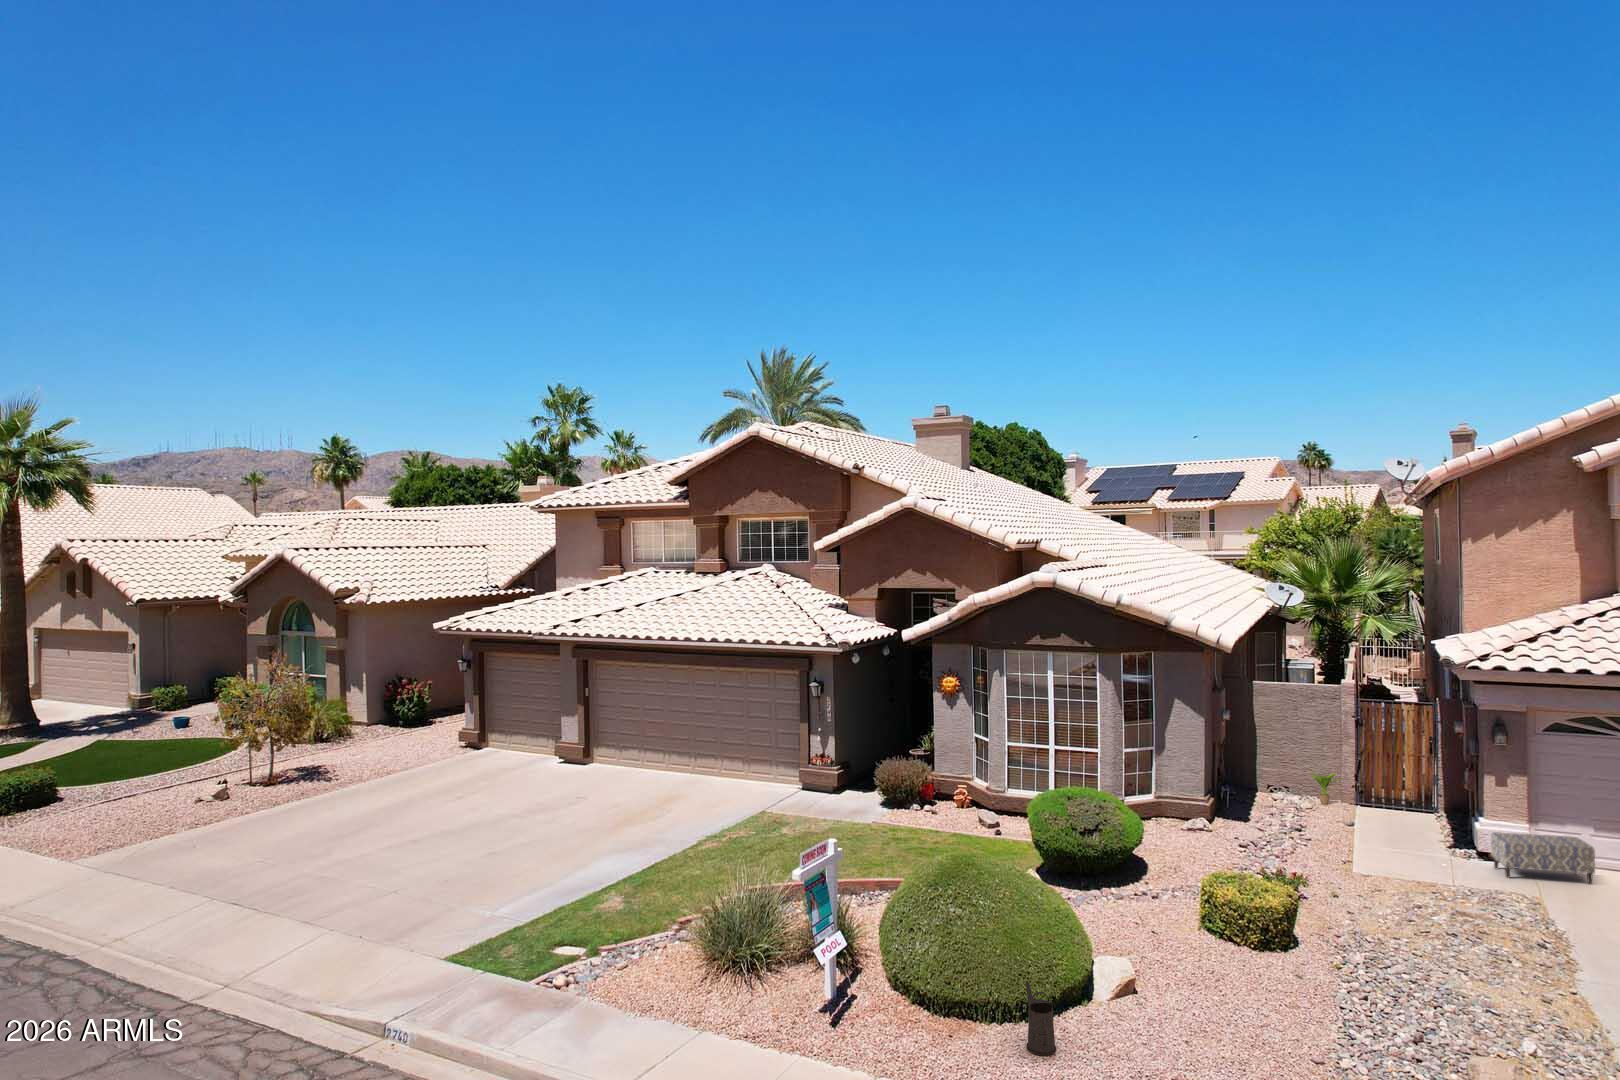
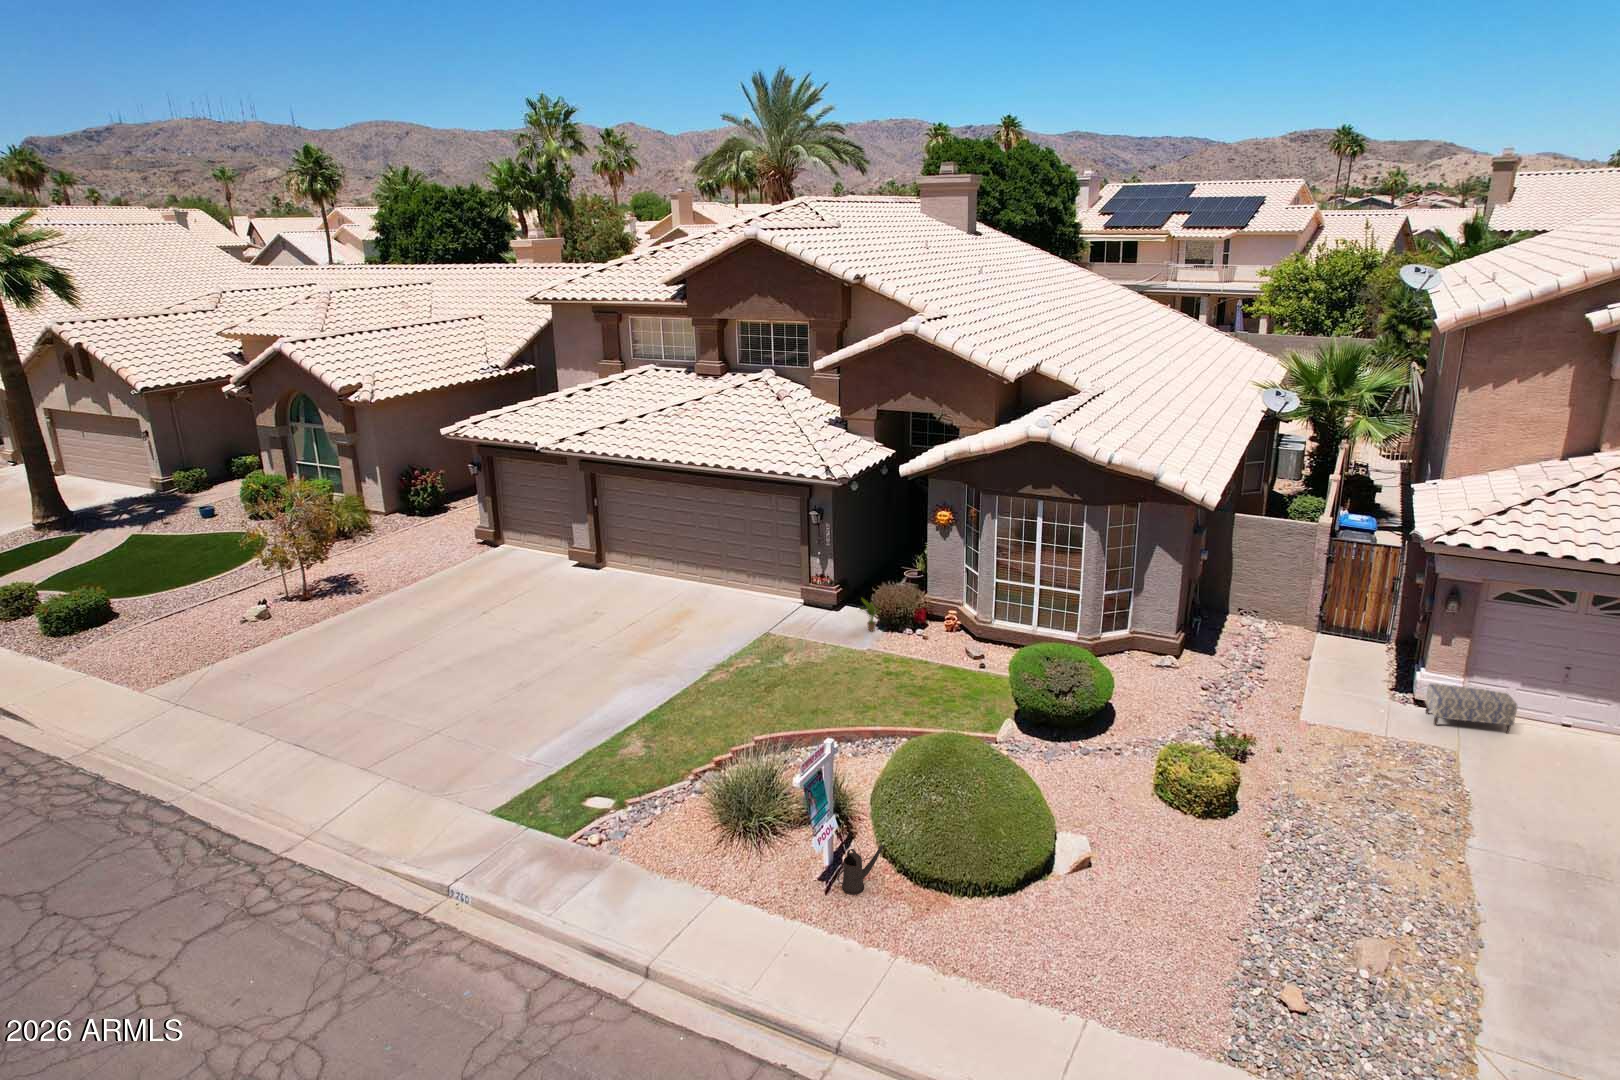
potted plant: present [1310,771,1341,804] -> present [862,598,876,631]
watering can: present [1025,981,1056,1056] -> present [837,845,883,895]

